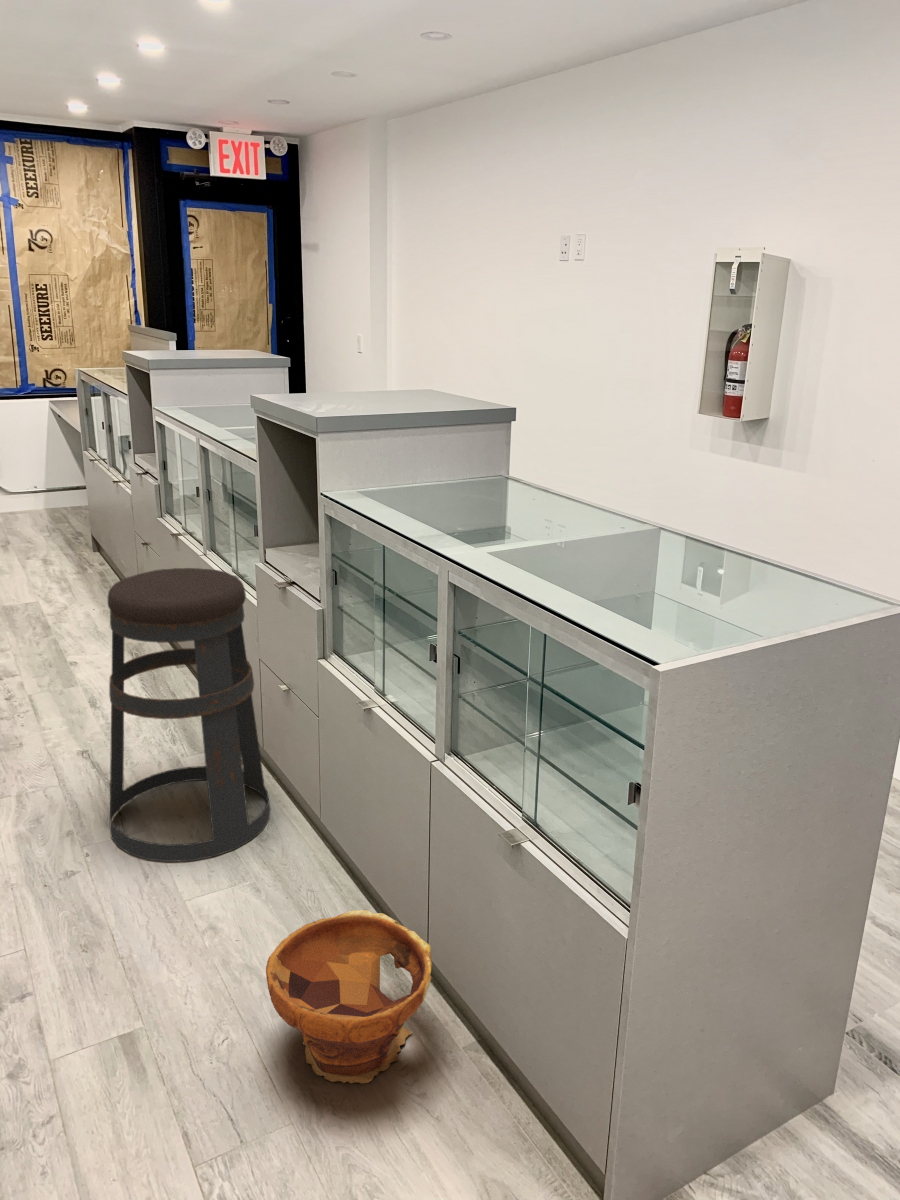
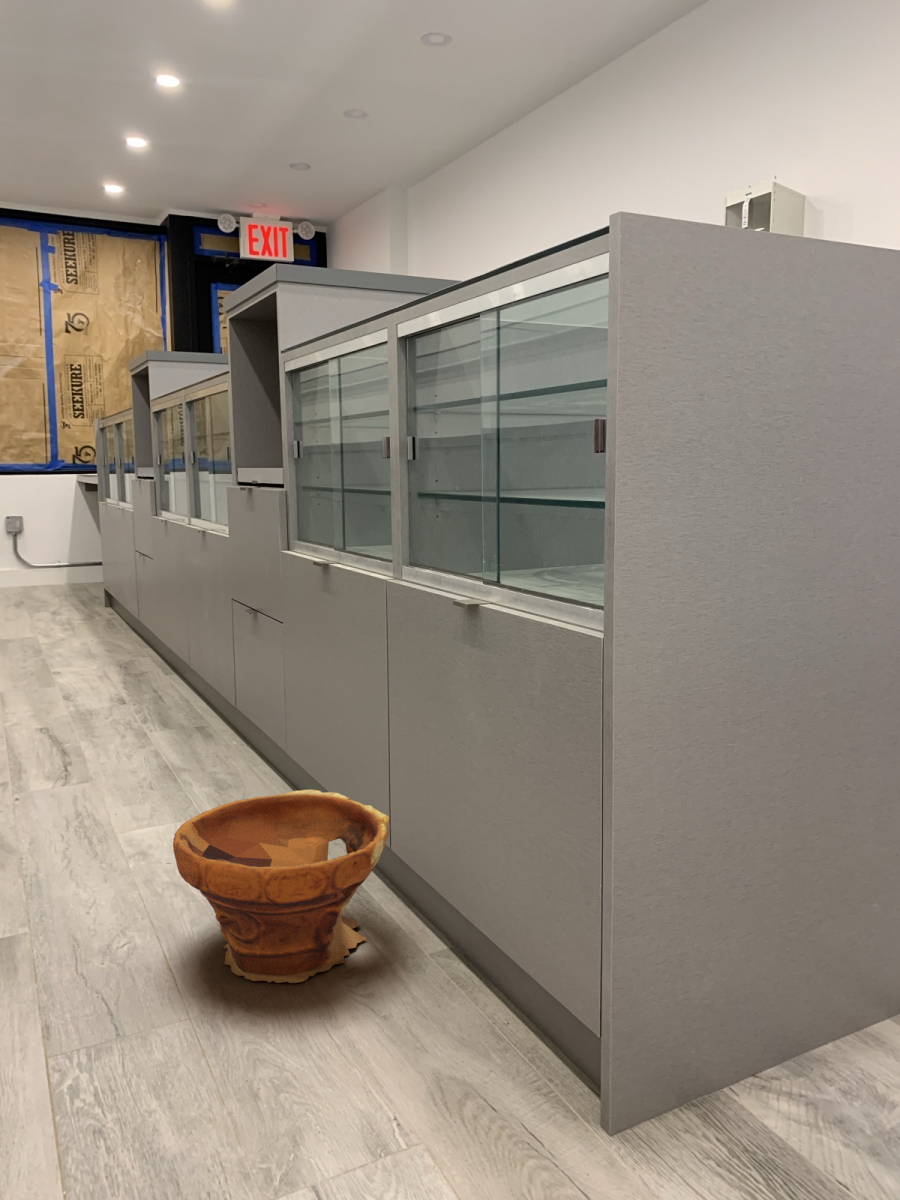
bar stool: present [108,568,271,862] -> none [49,488,239,804]

